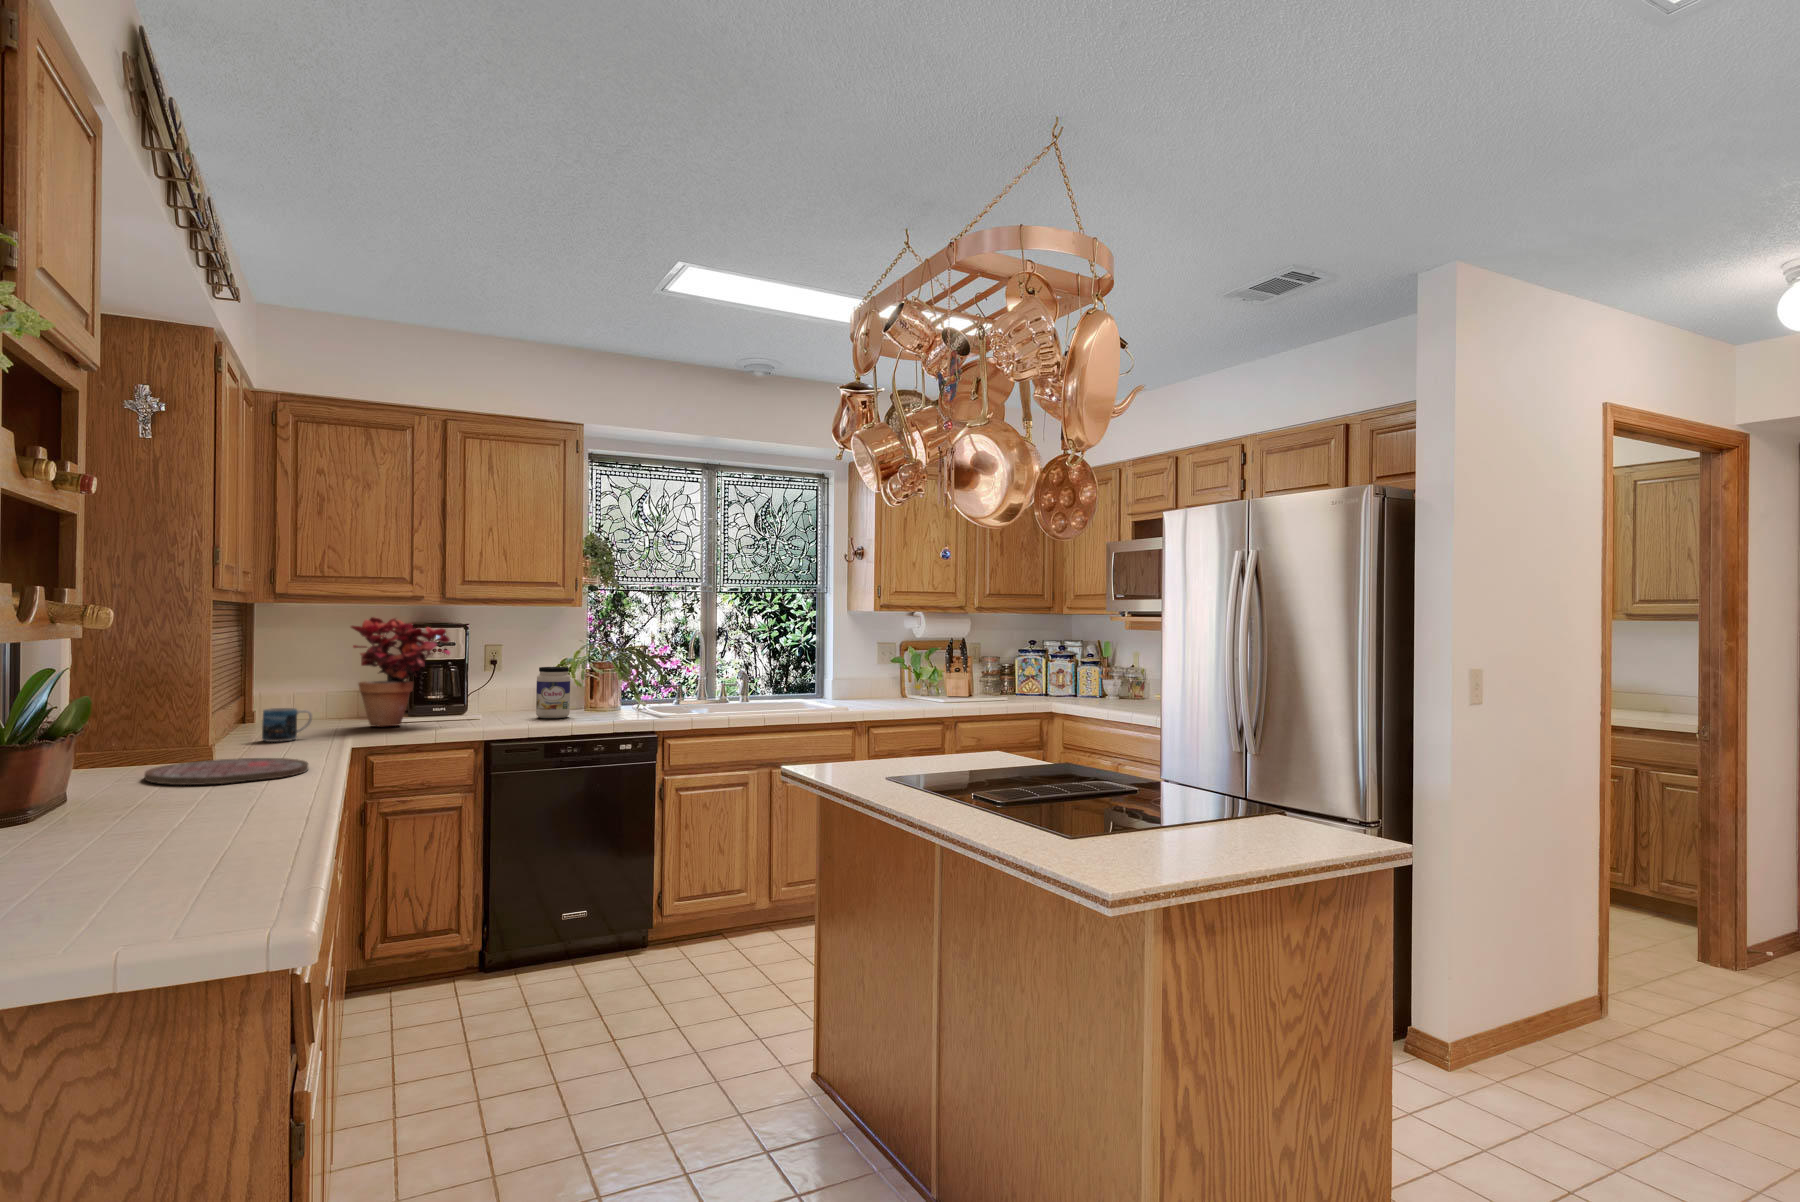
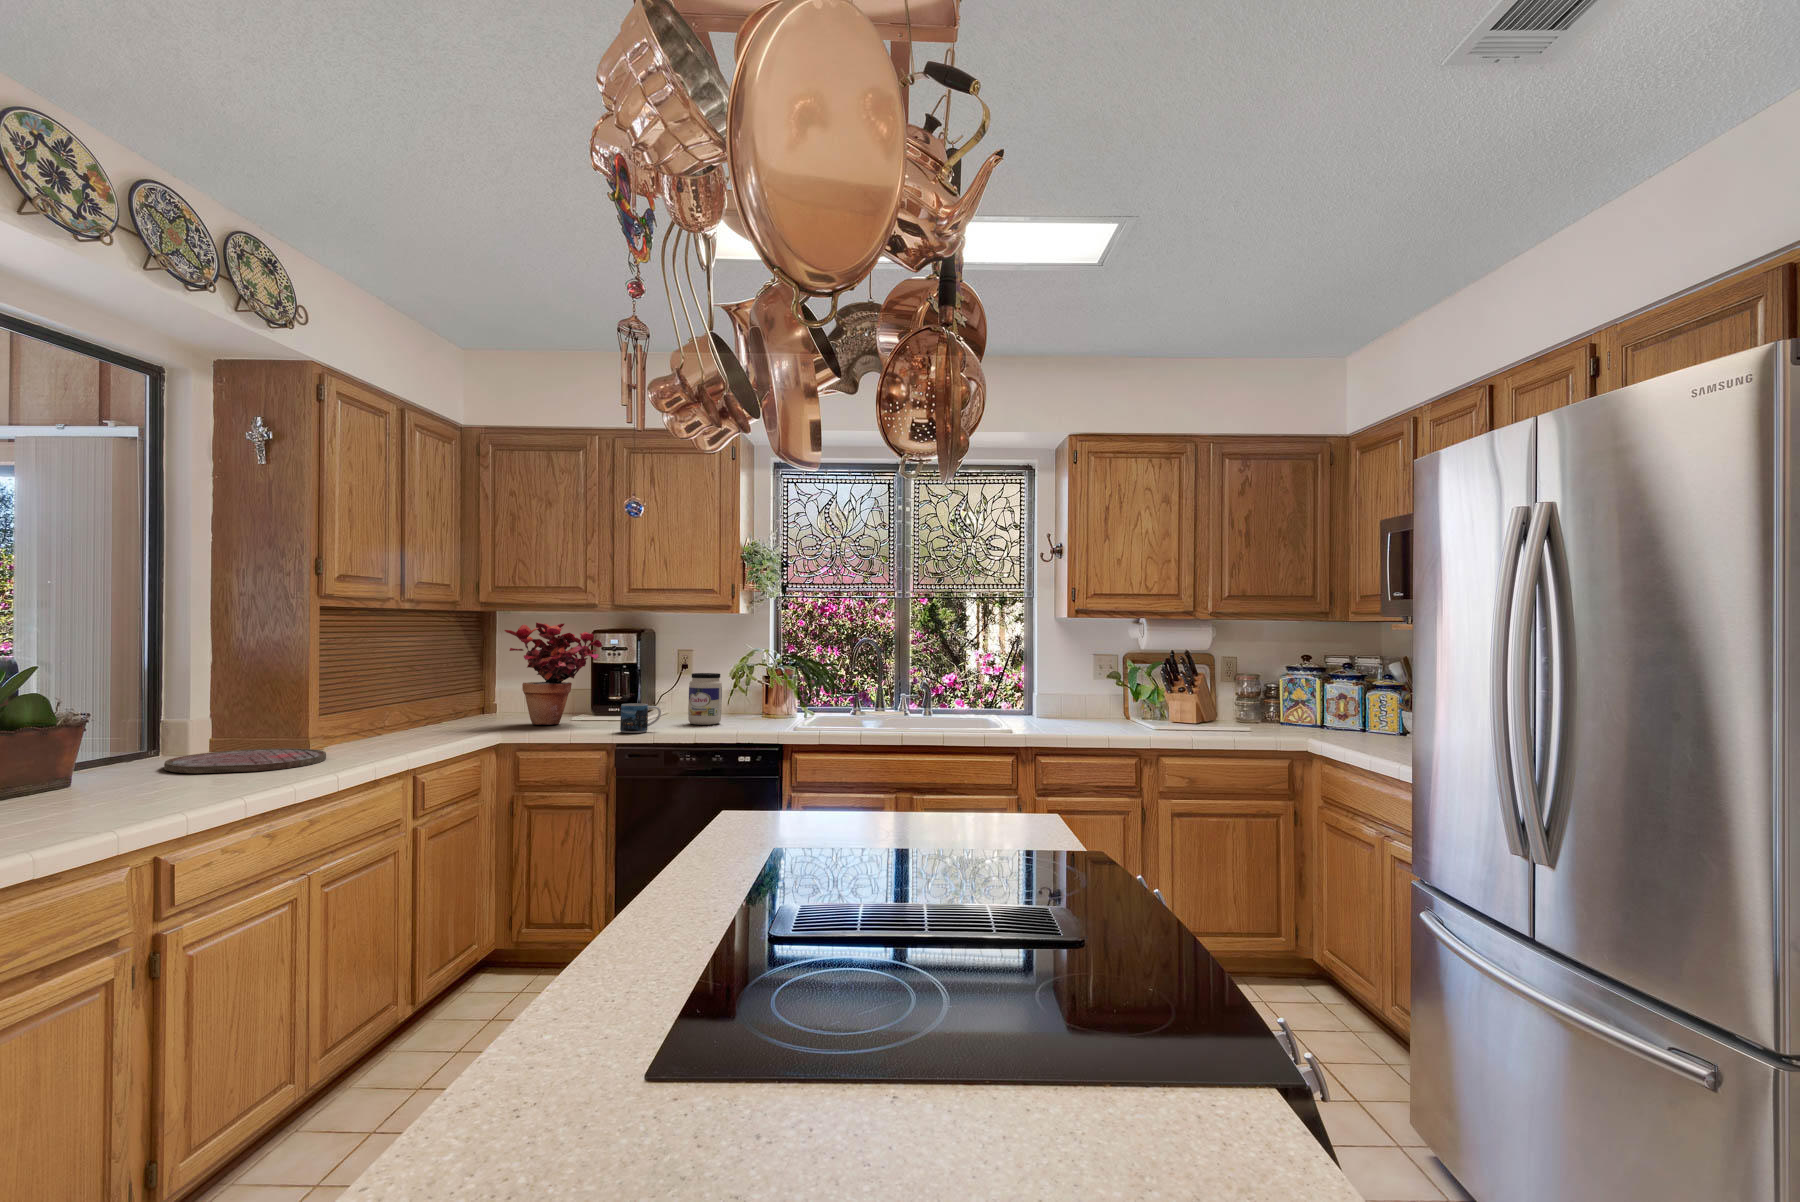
mug: present [262,708,312,742] -> present [620,703,661,733]

